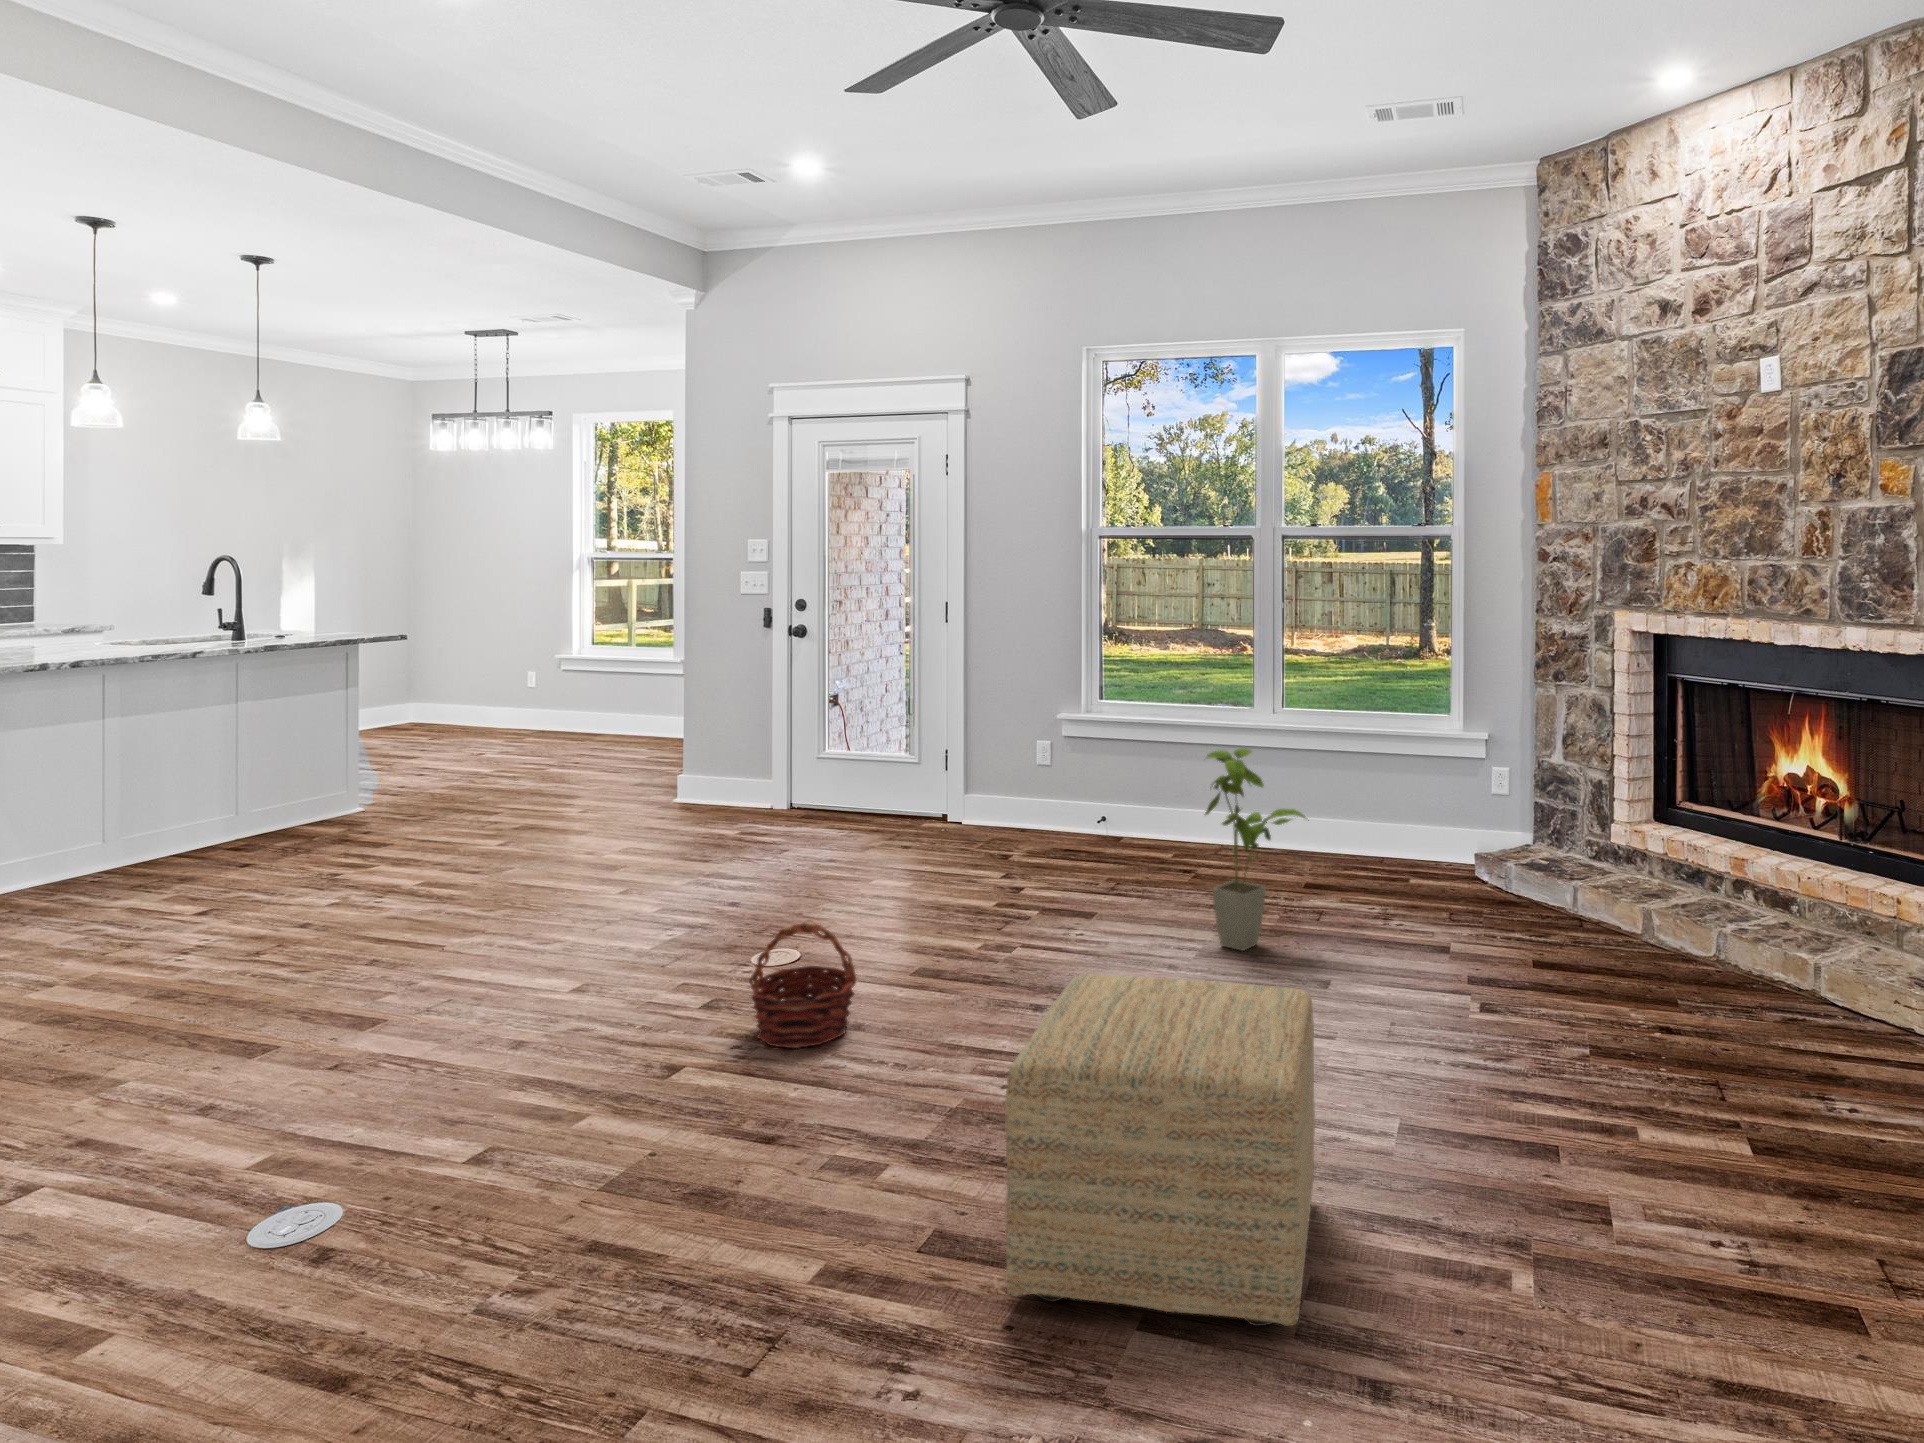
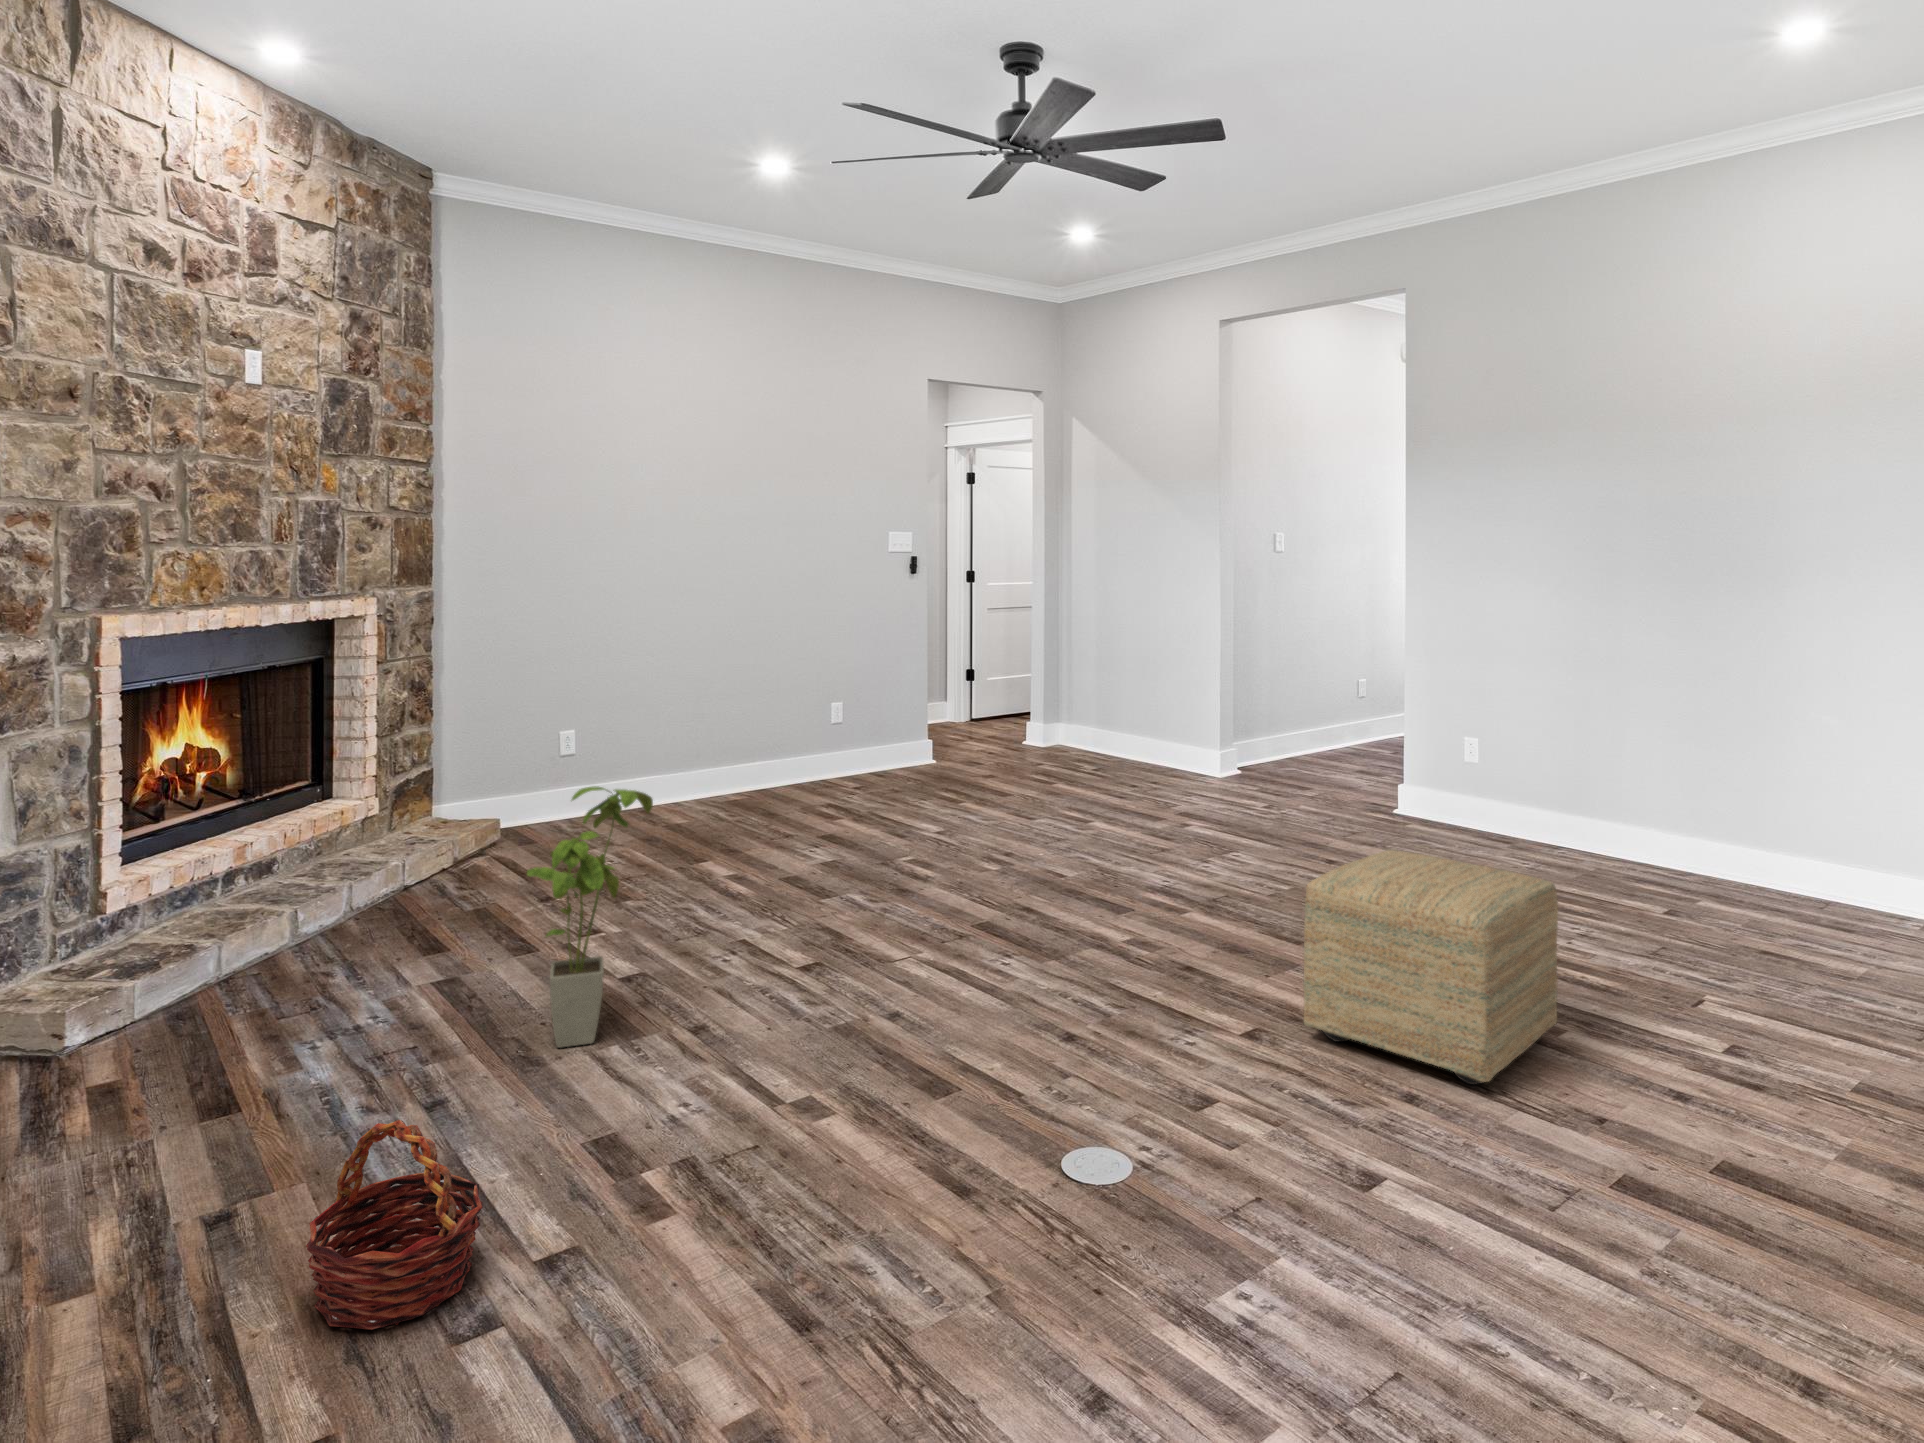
basket: present [749,922,856,1048] -> present [306,1119,482,1330]
ottoman: present [1005,974,1315,1326] -> present [1304,850,1558,1085]

